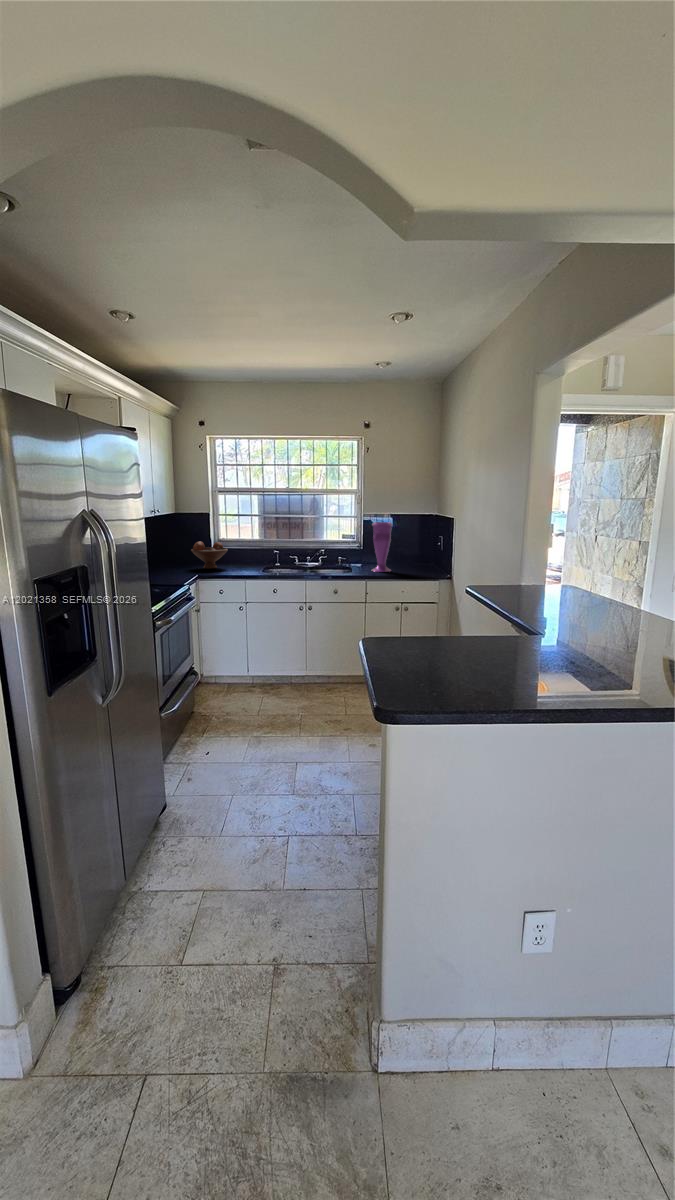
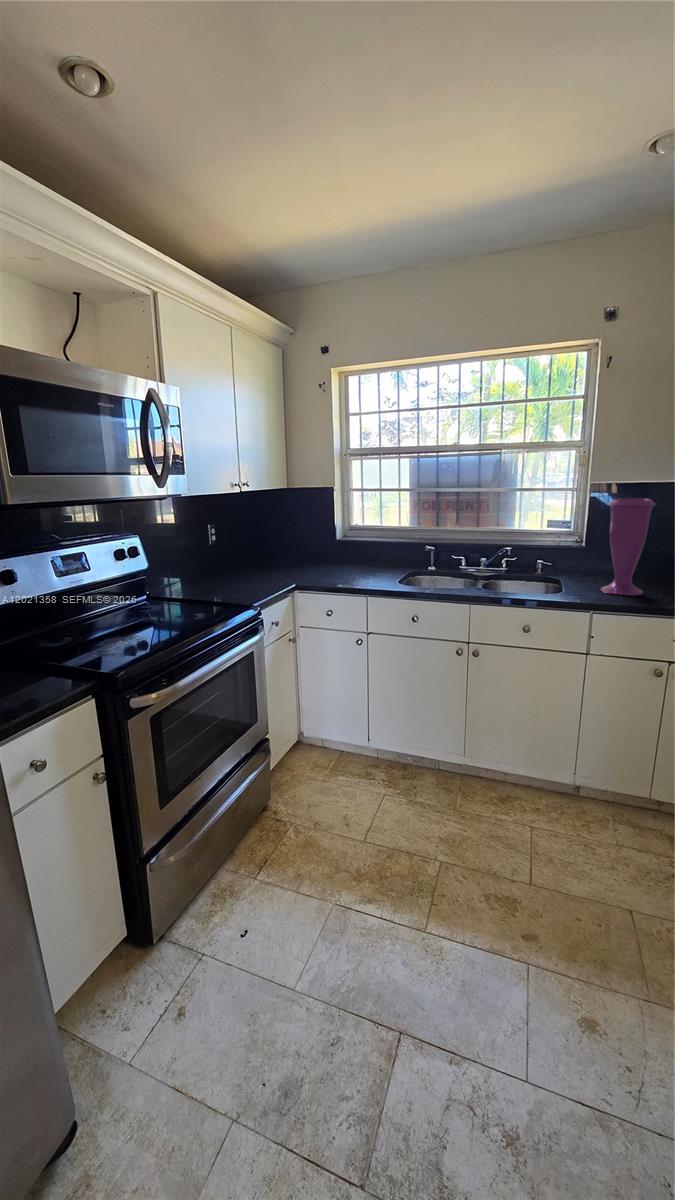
fruit bowl: present [191,541,228,569] -> none [298,531,353,573]

